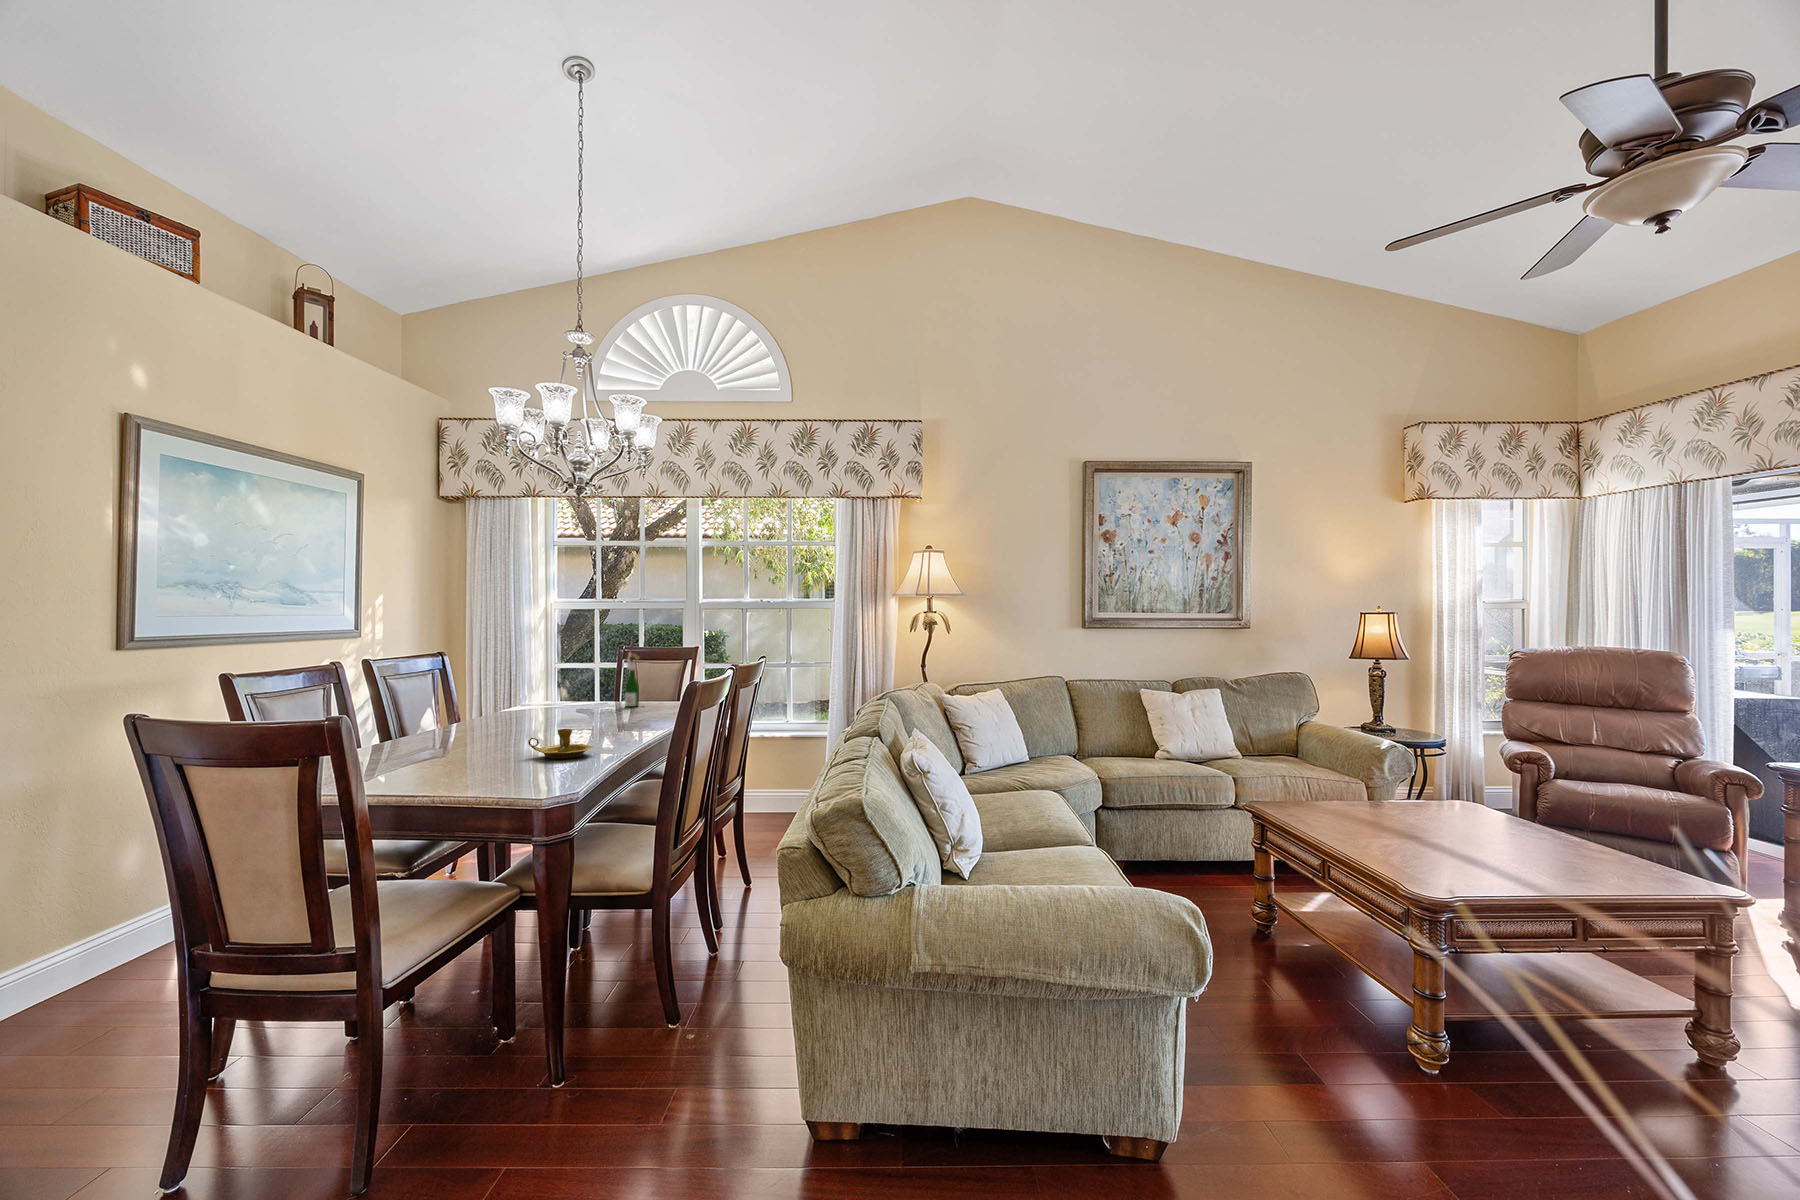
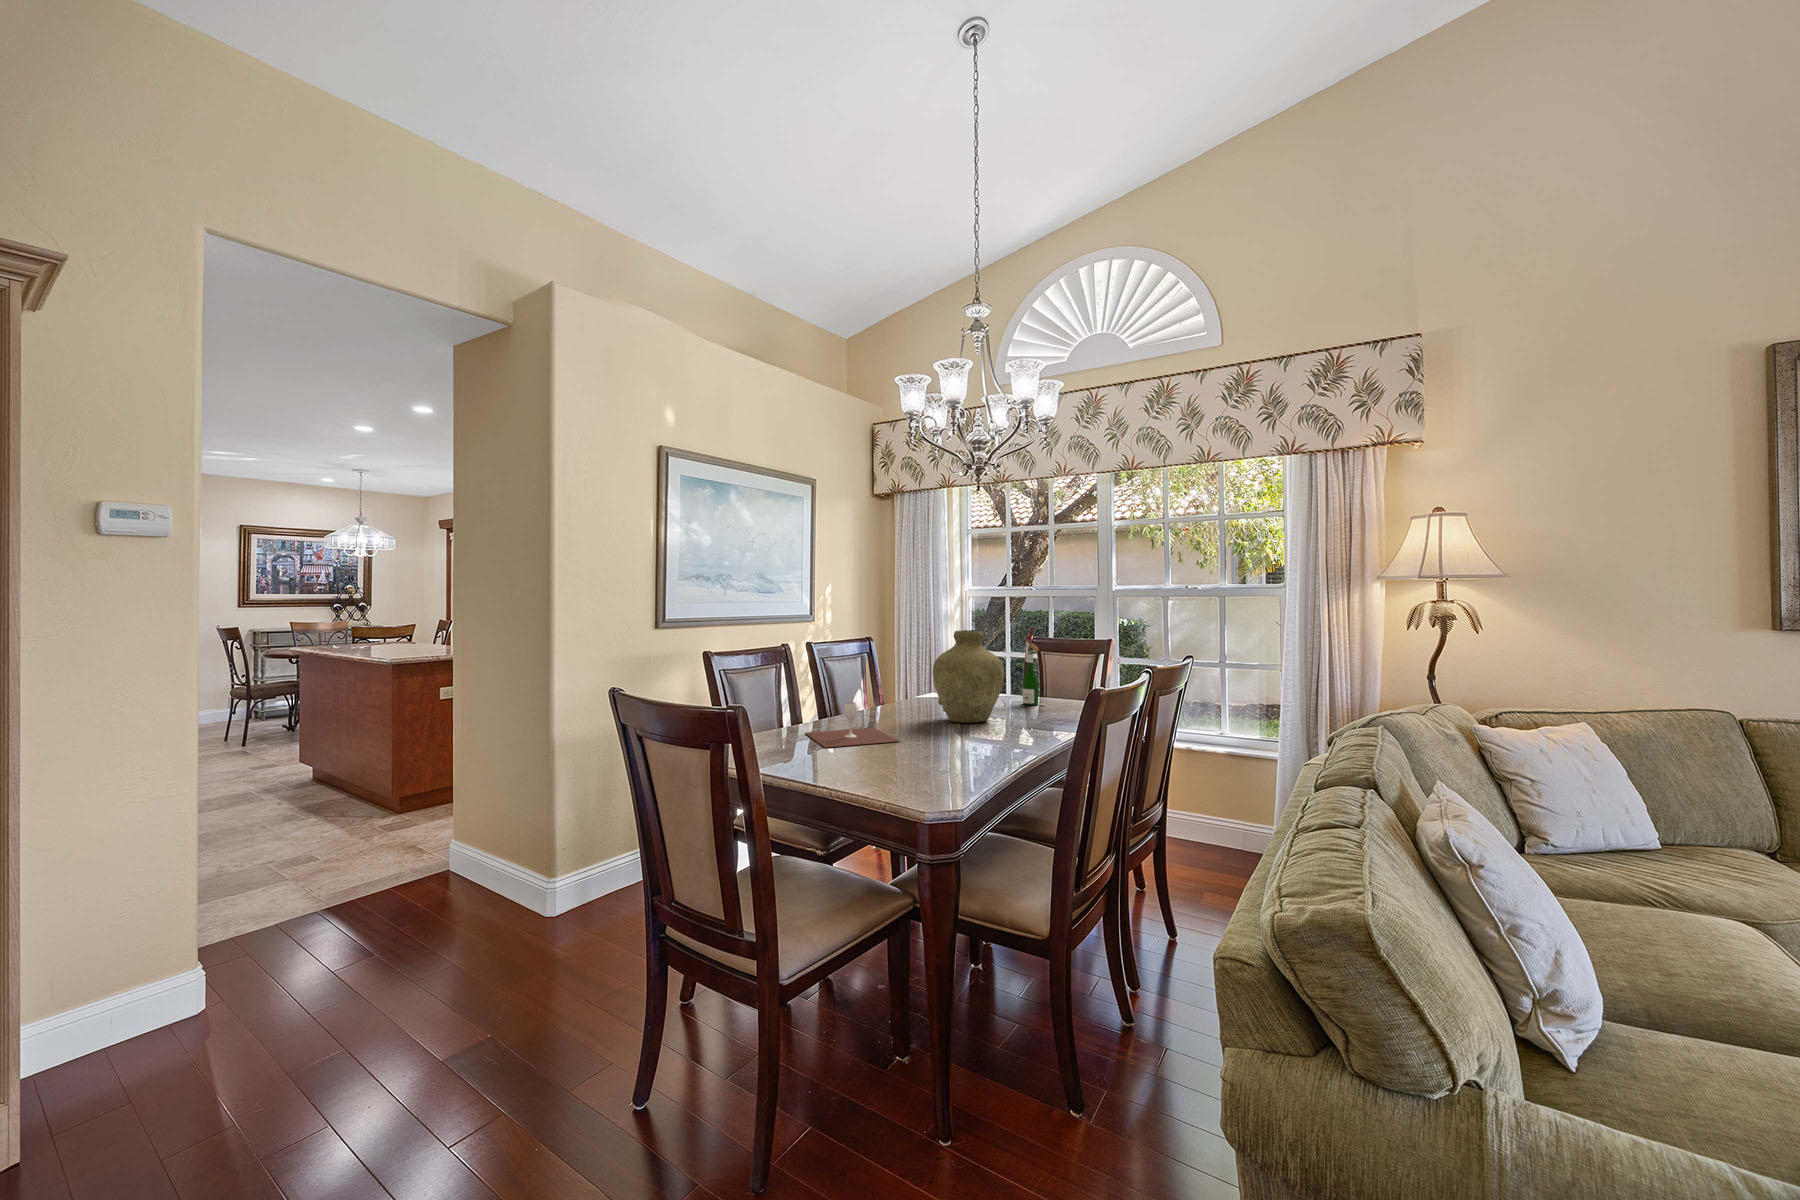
vase: none [550,643,615,722] -> present [933,630,1004,723]
wine glass: none [433,709,532,747] -> present [806,702,899,748]
candlestick: present [528,729,593,759] -> none [875,741,952,783]

